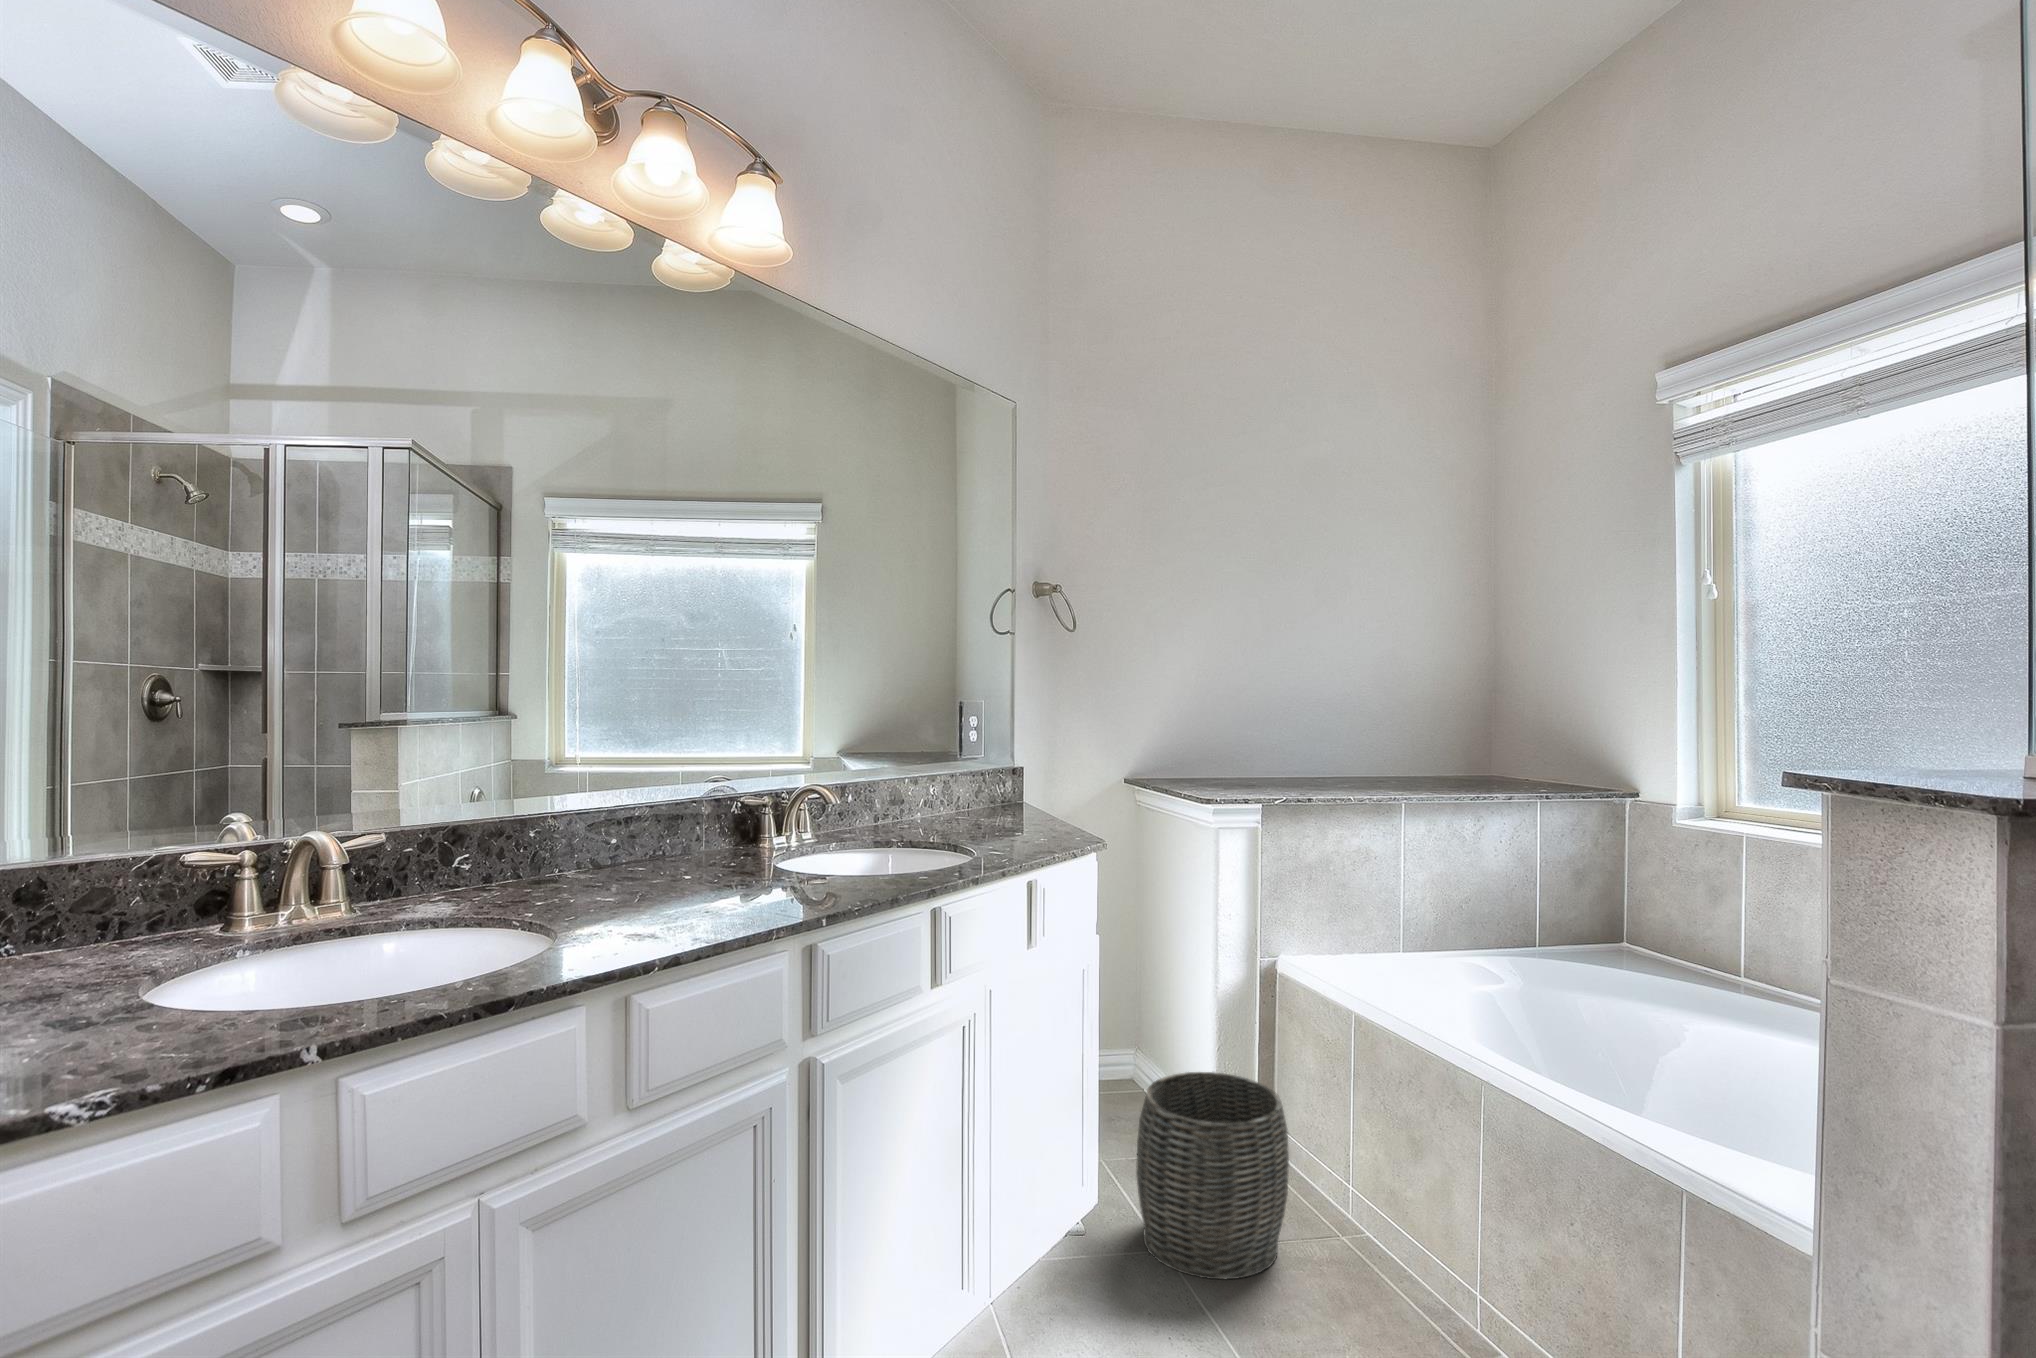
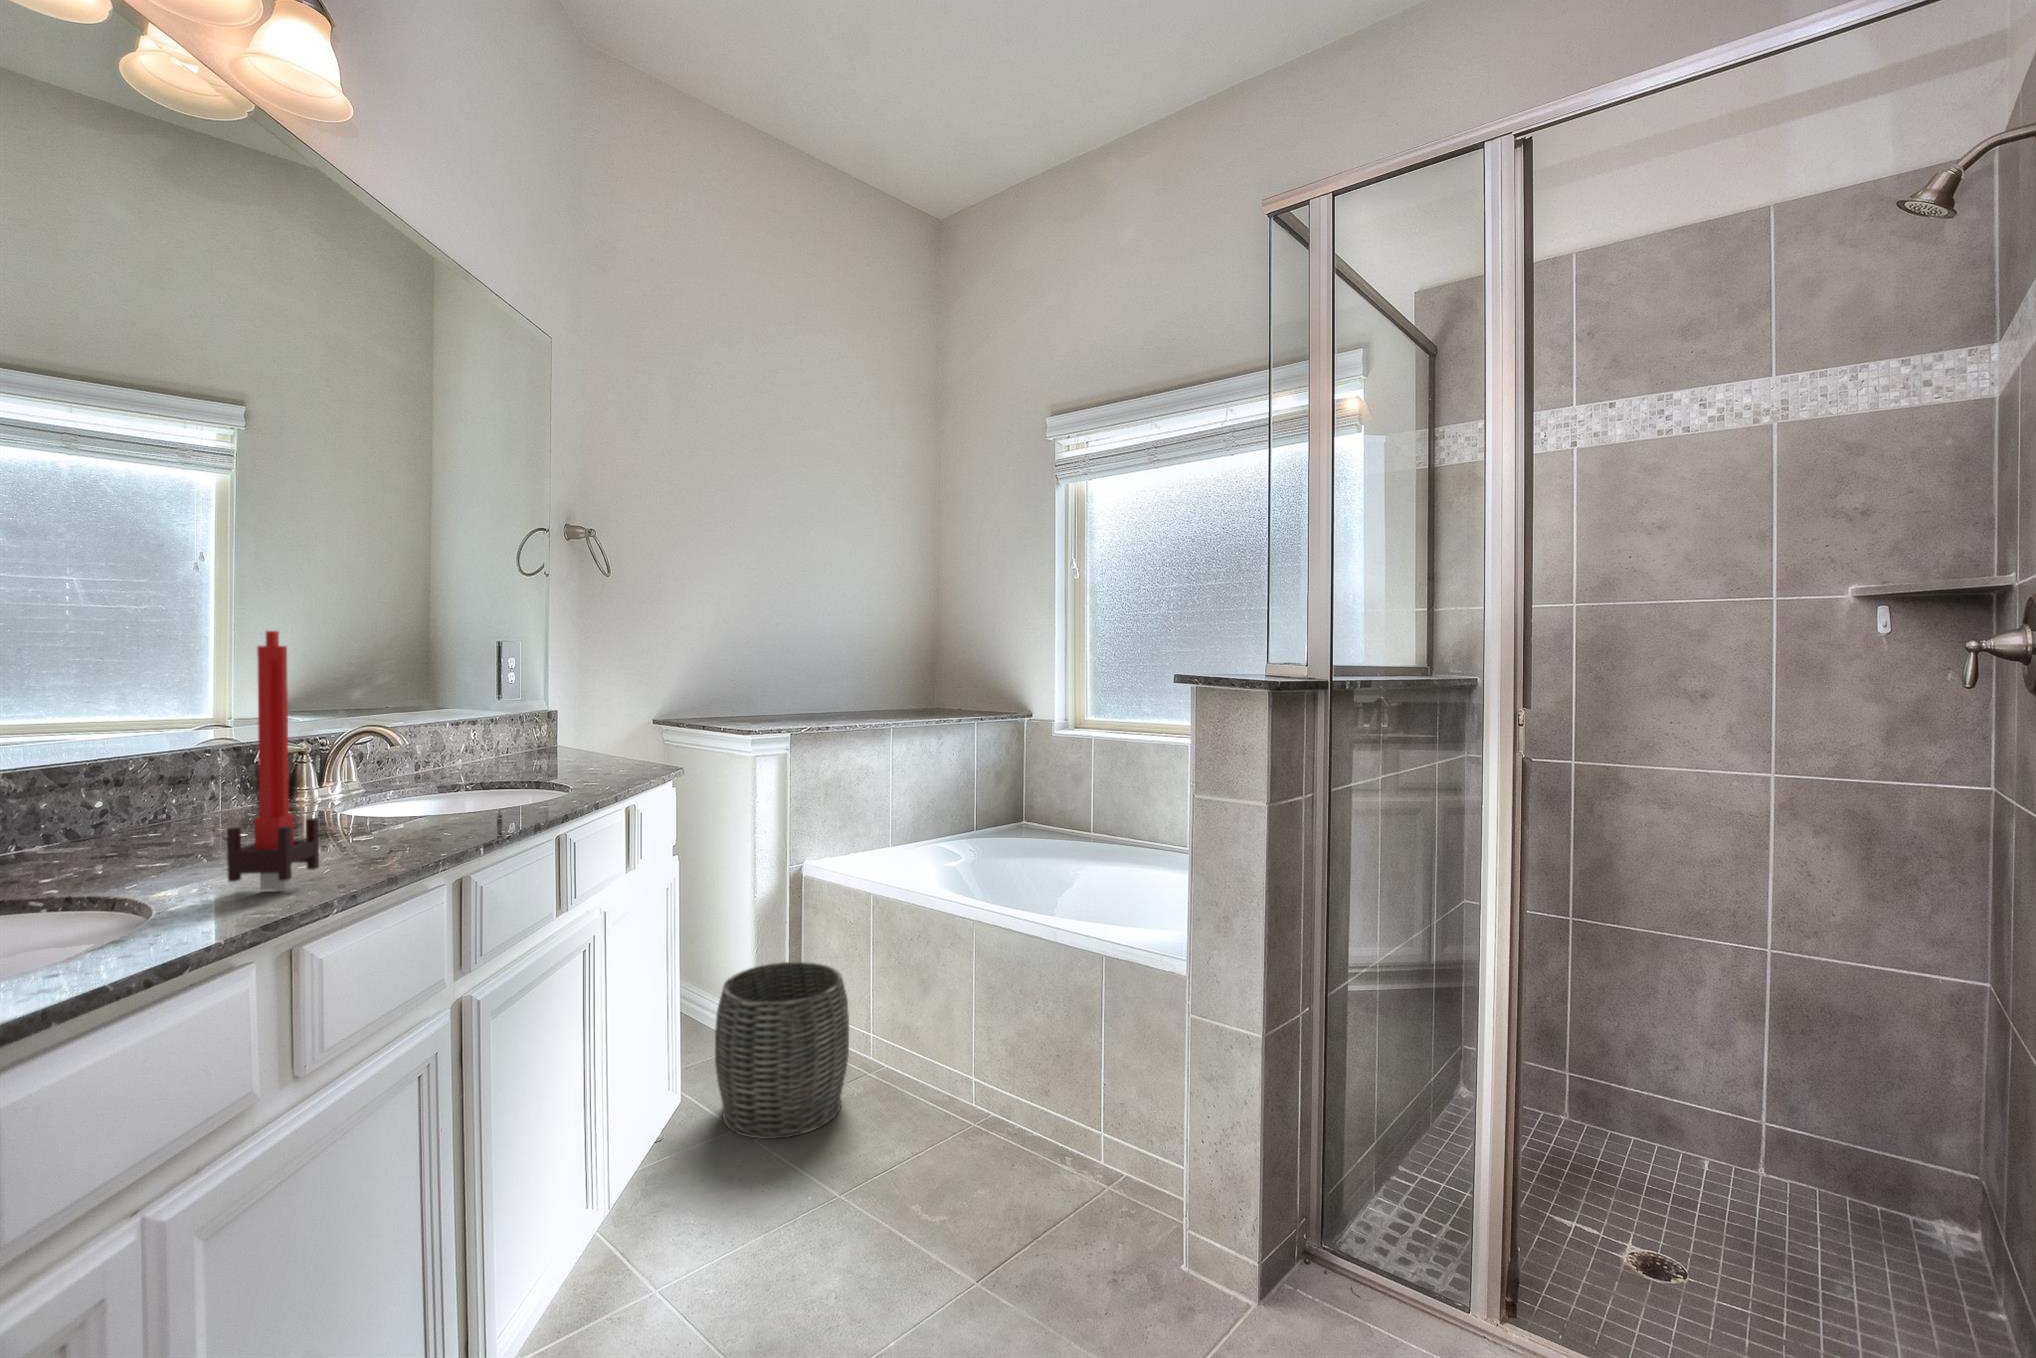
candle: none [623,737,684,944] -> present [227,631,319,890]

